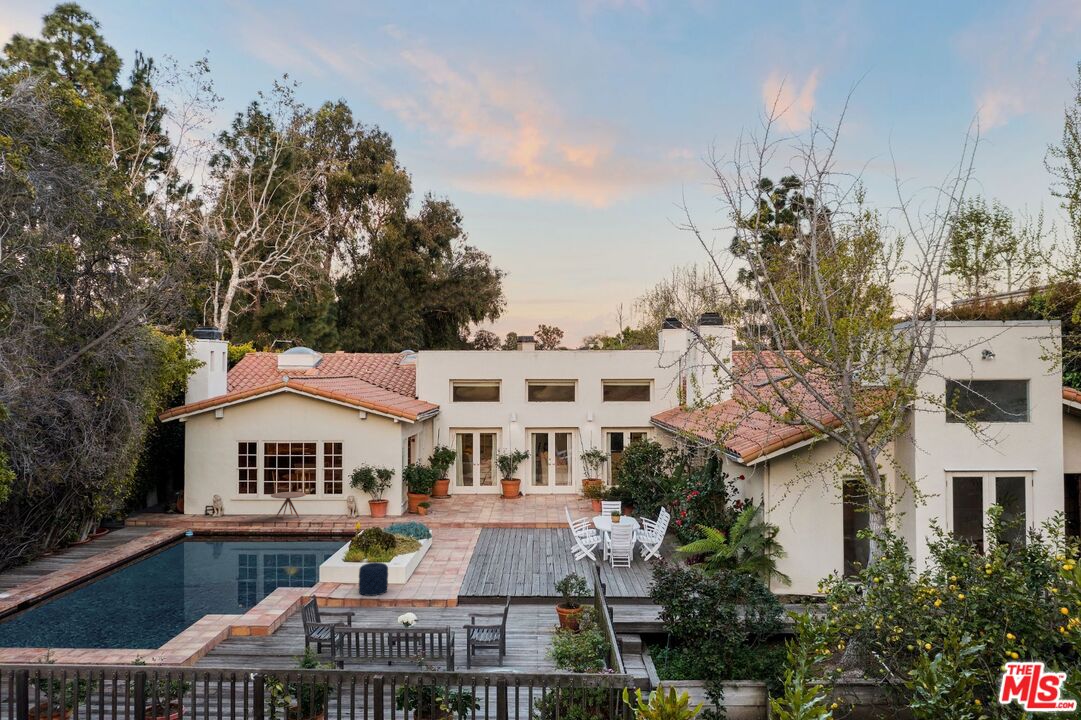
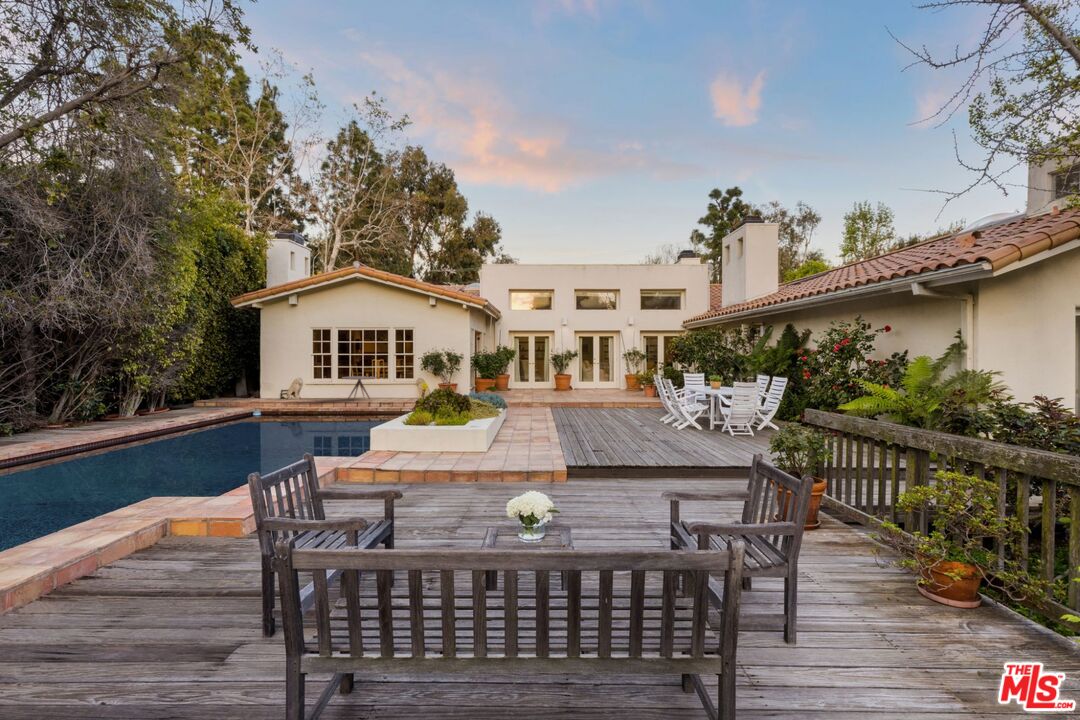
pouf: present [358,562,388,596] -> none [423,422,464,466]

